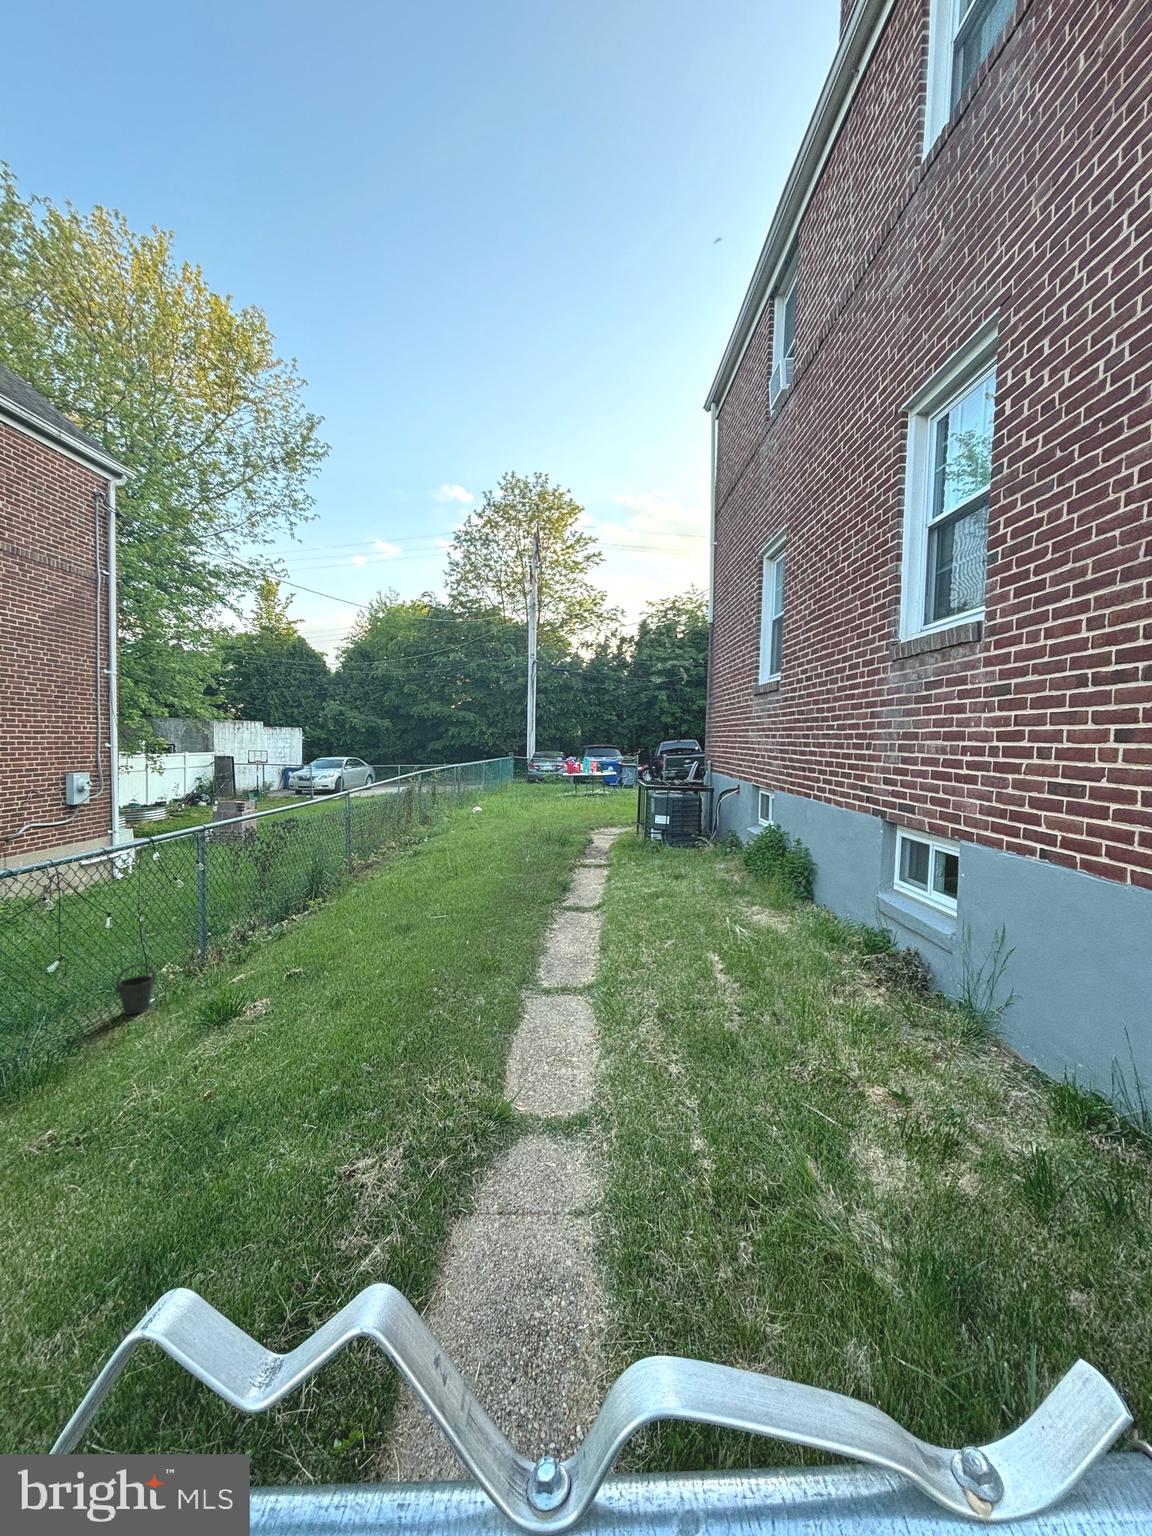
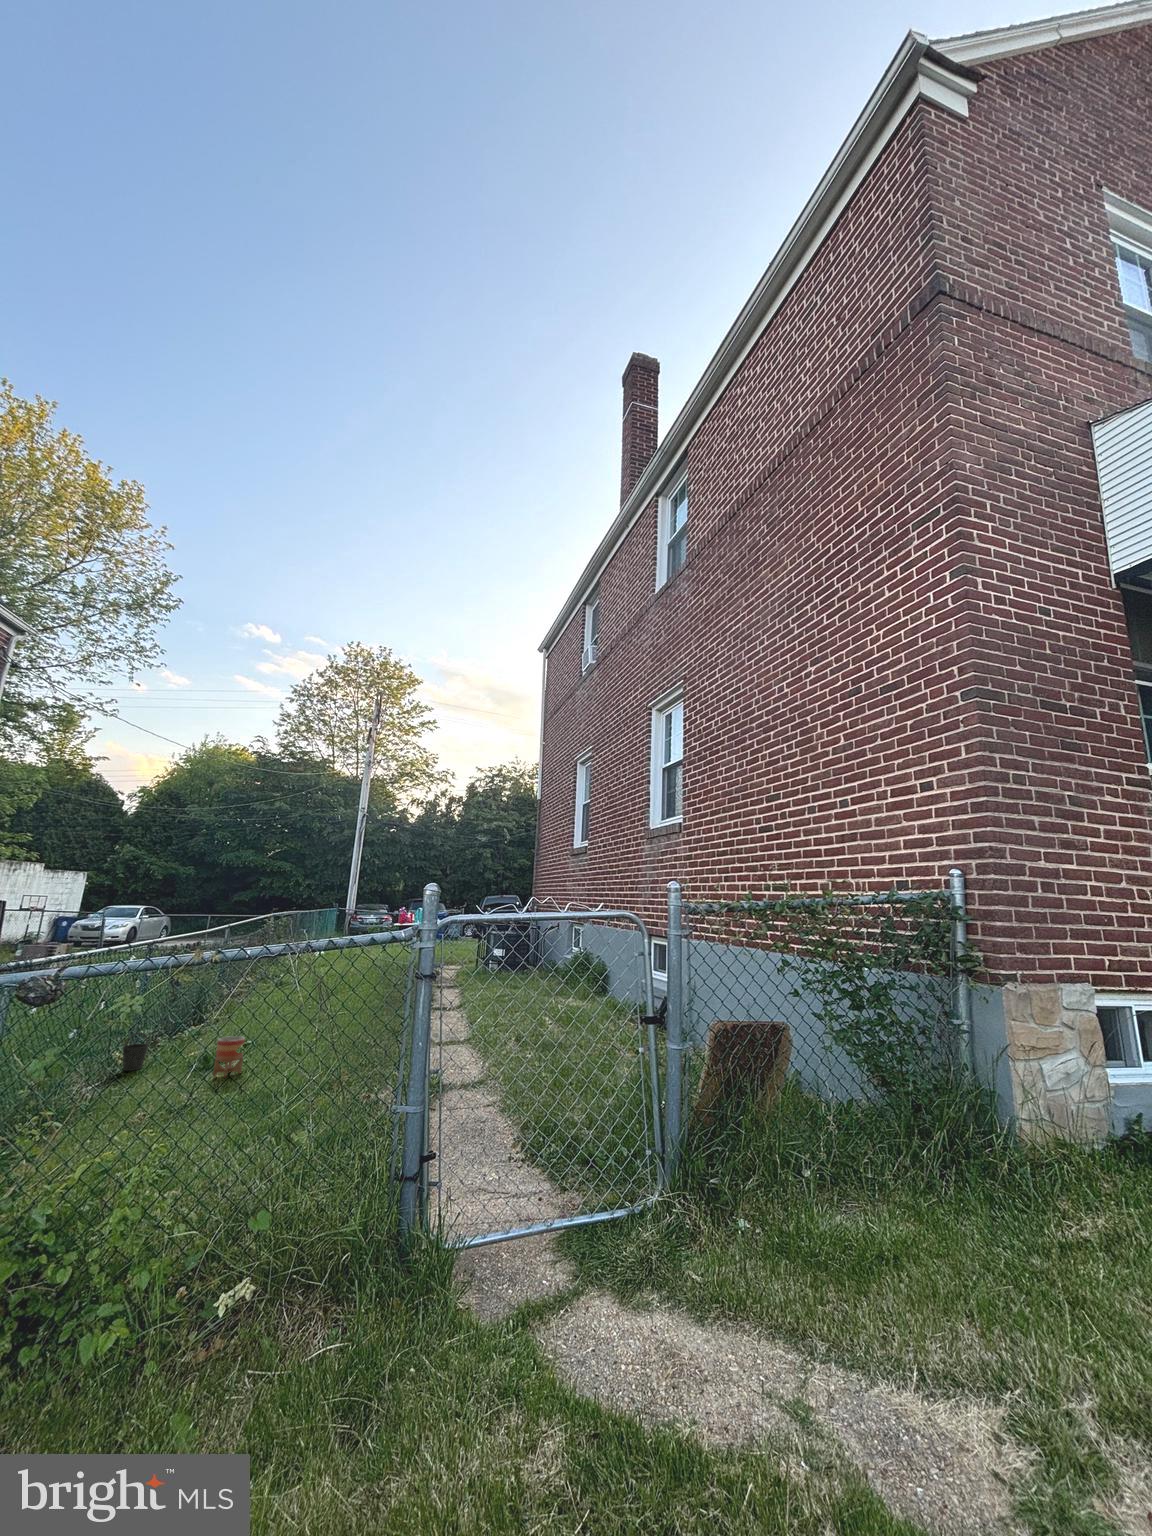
planter: none [167,1003,212,1073] -> present [213,1036,245,1078]

